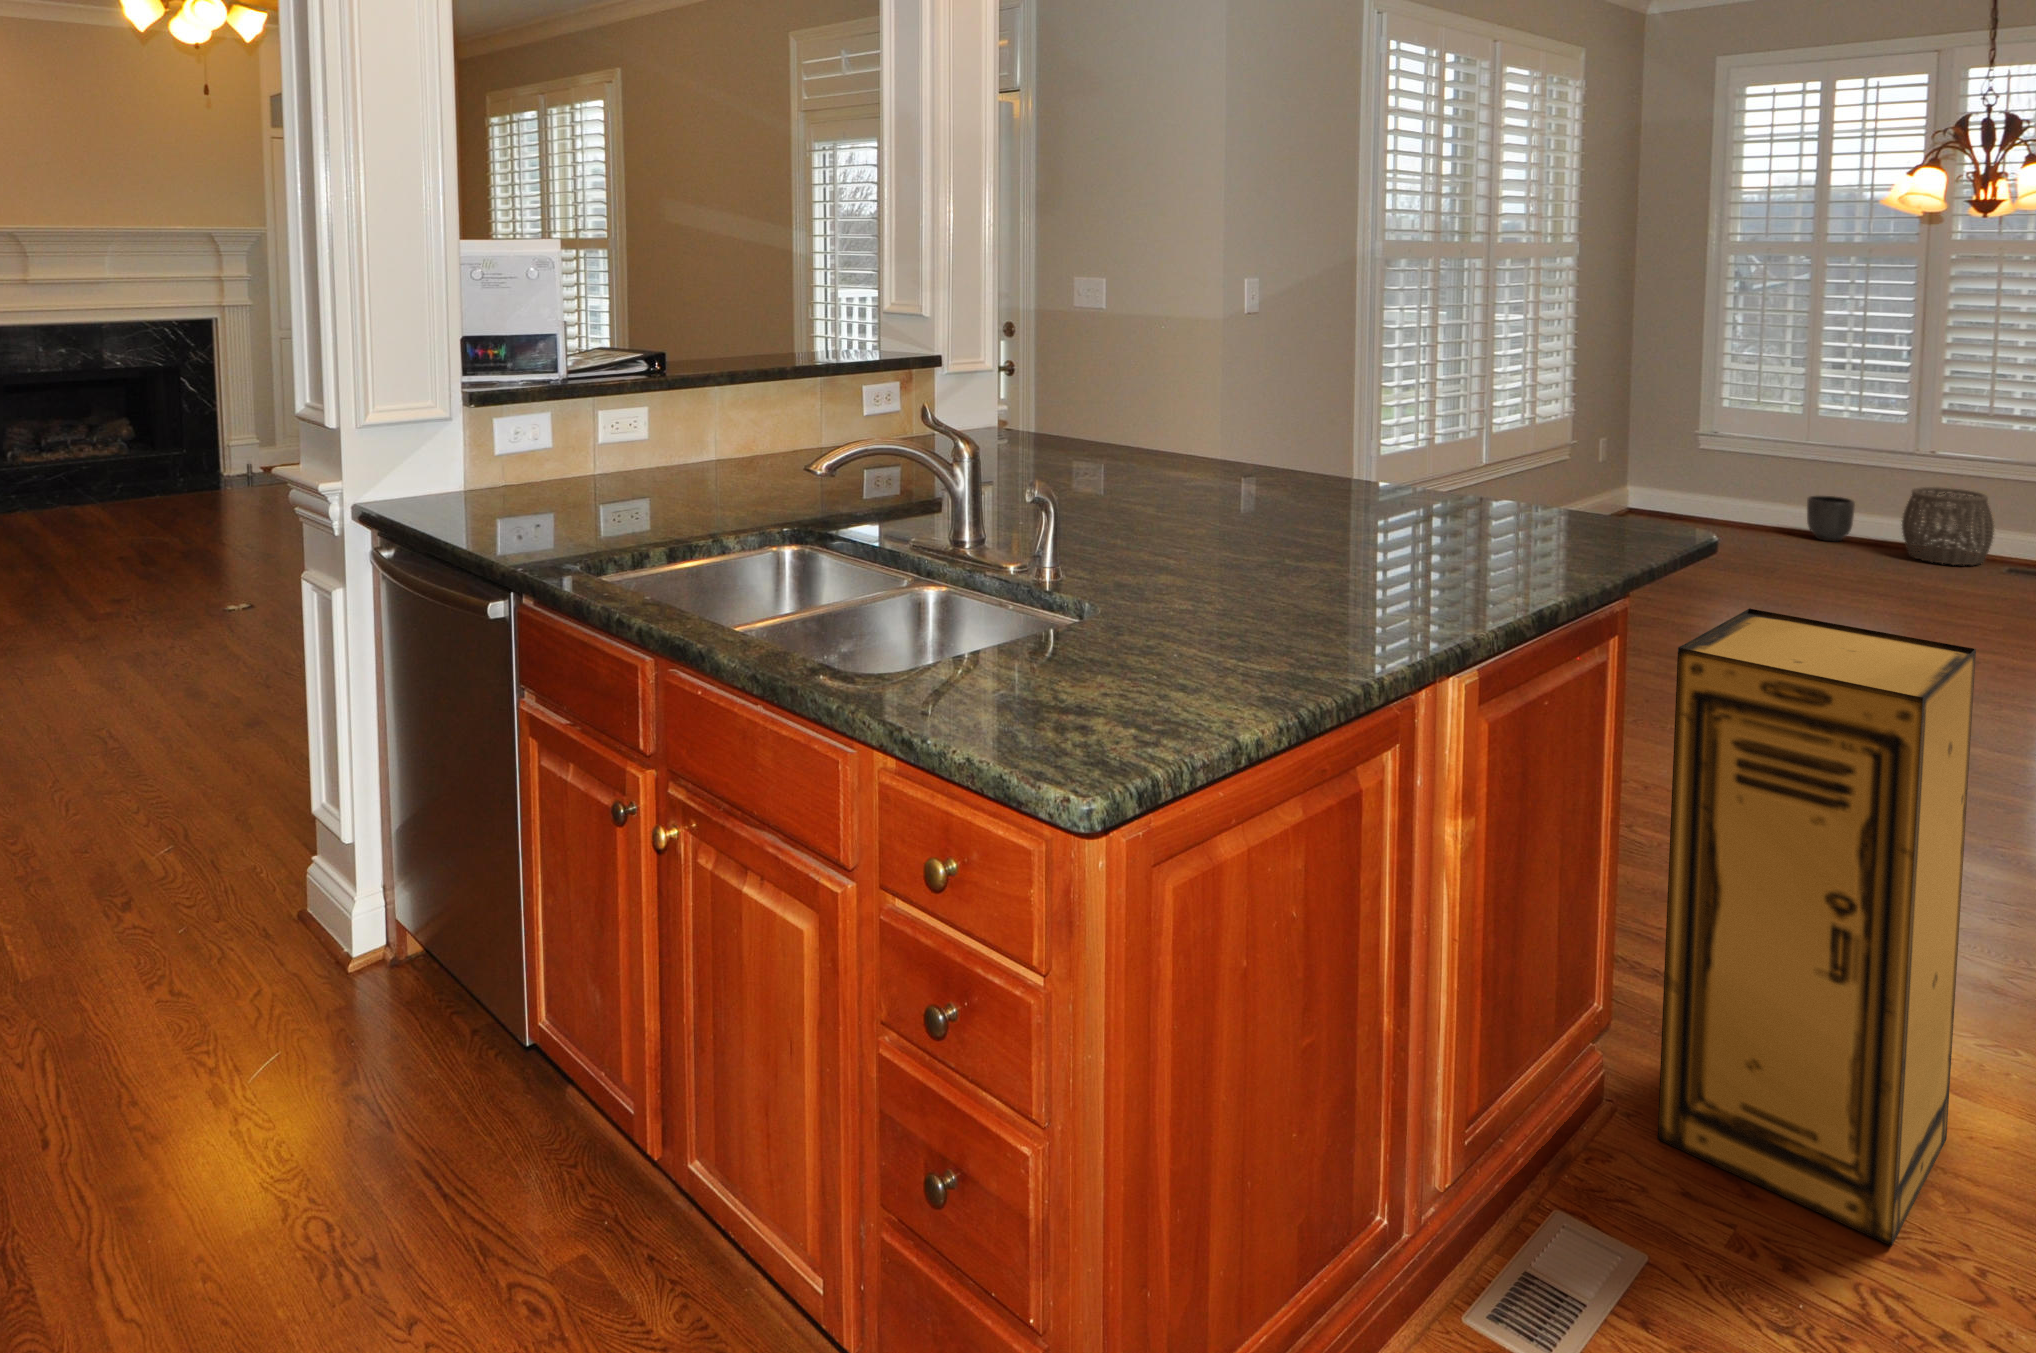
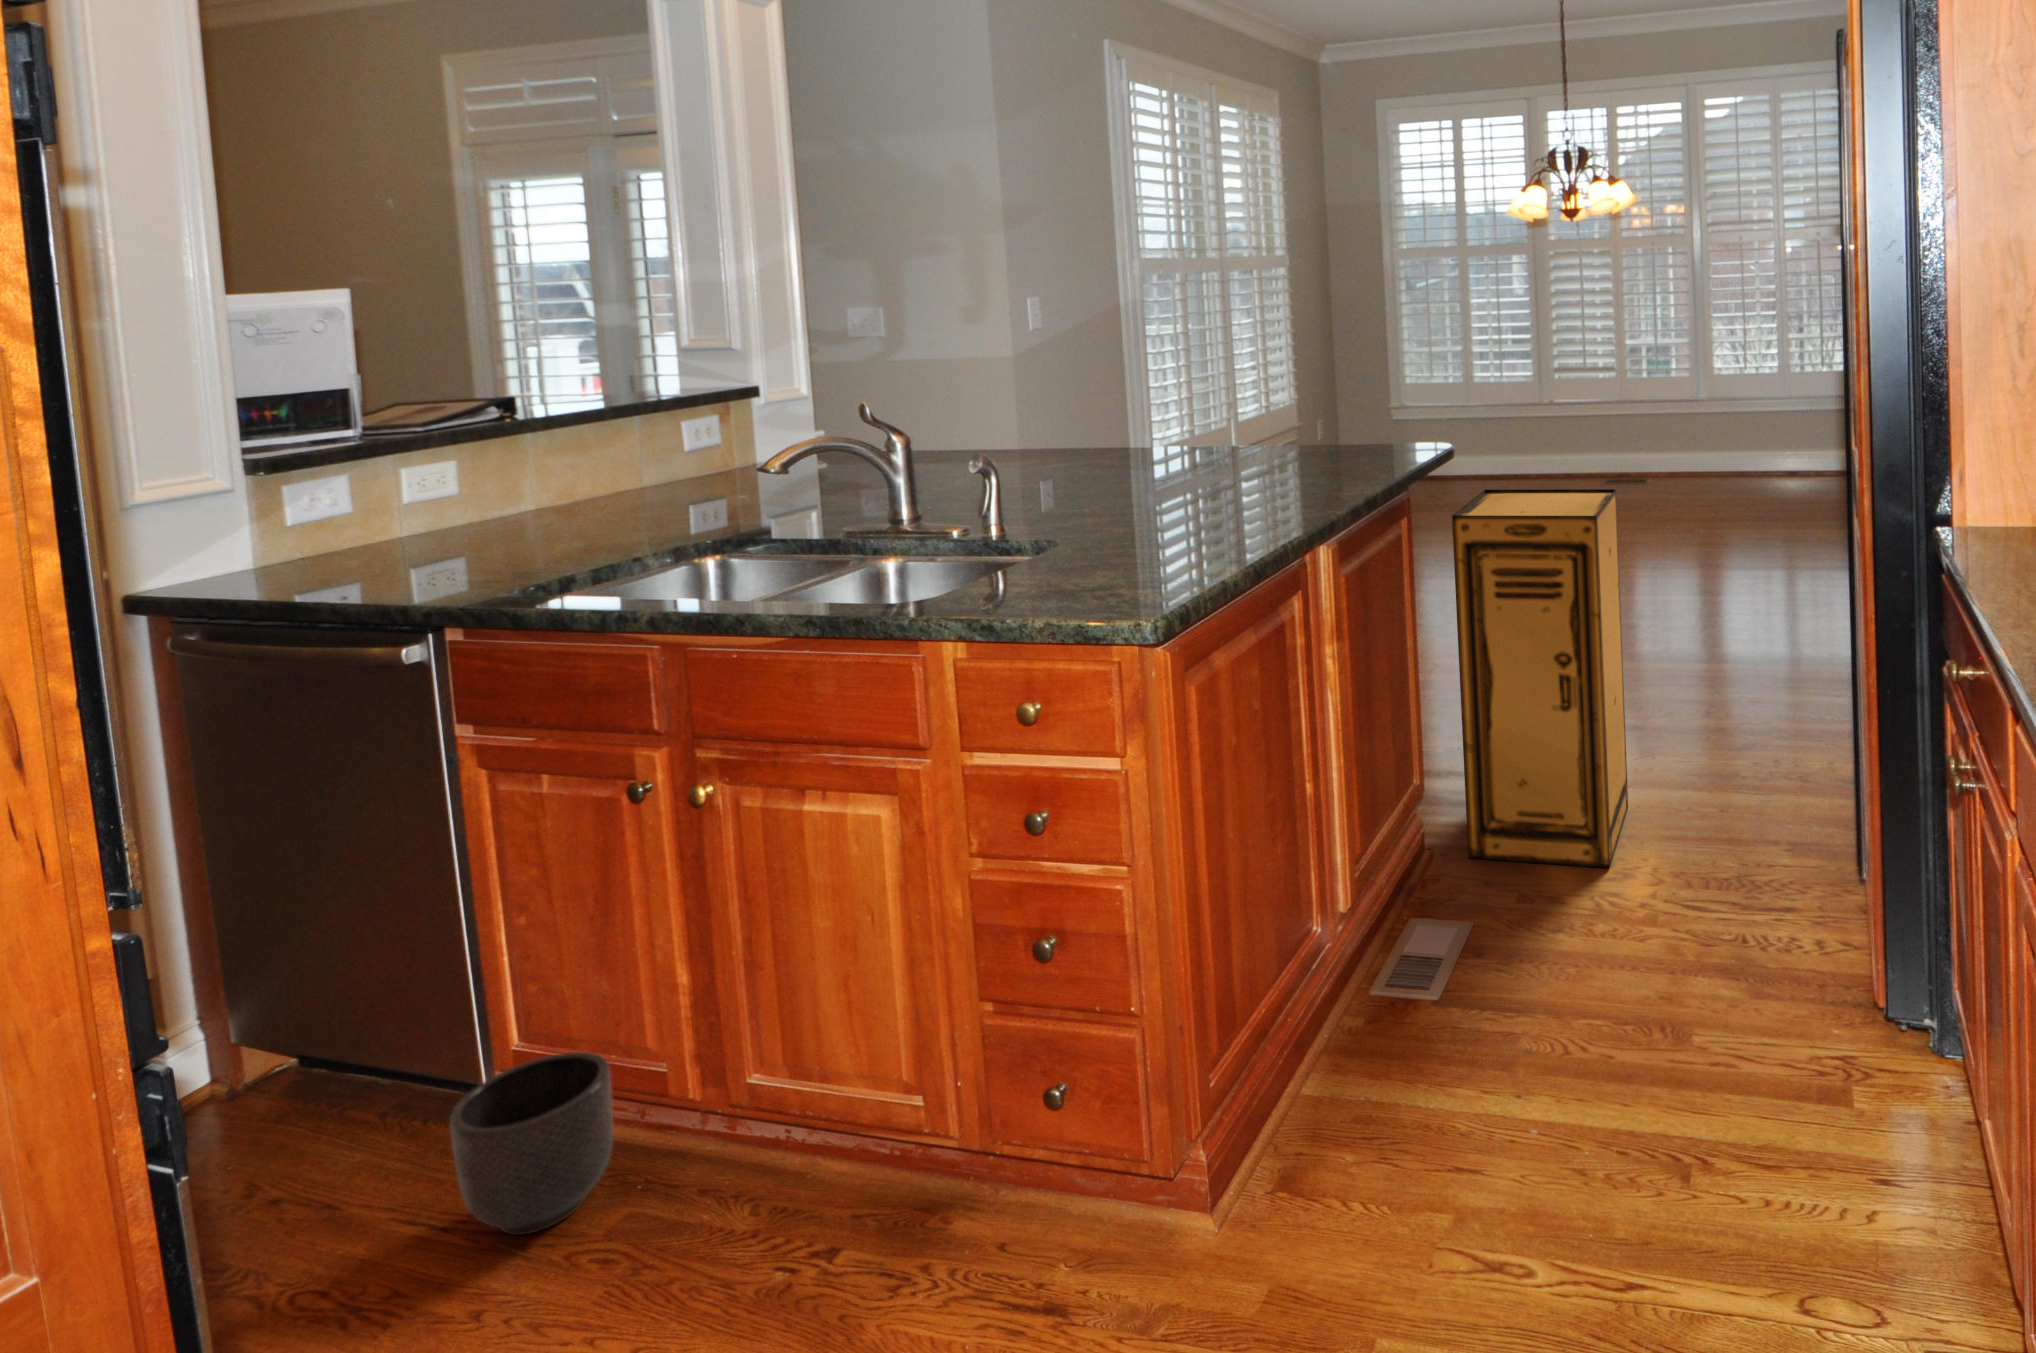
woven basket: present [1902,487,1994,566] -> none [1537,425,1596,481]
planter: present [1807,496,1855,541] -> present [450,1052,613,1235]

